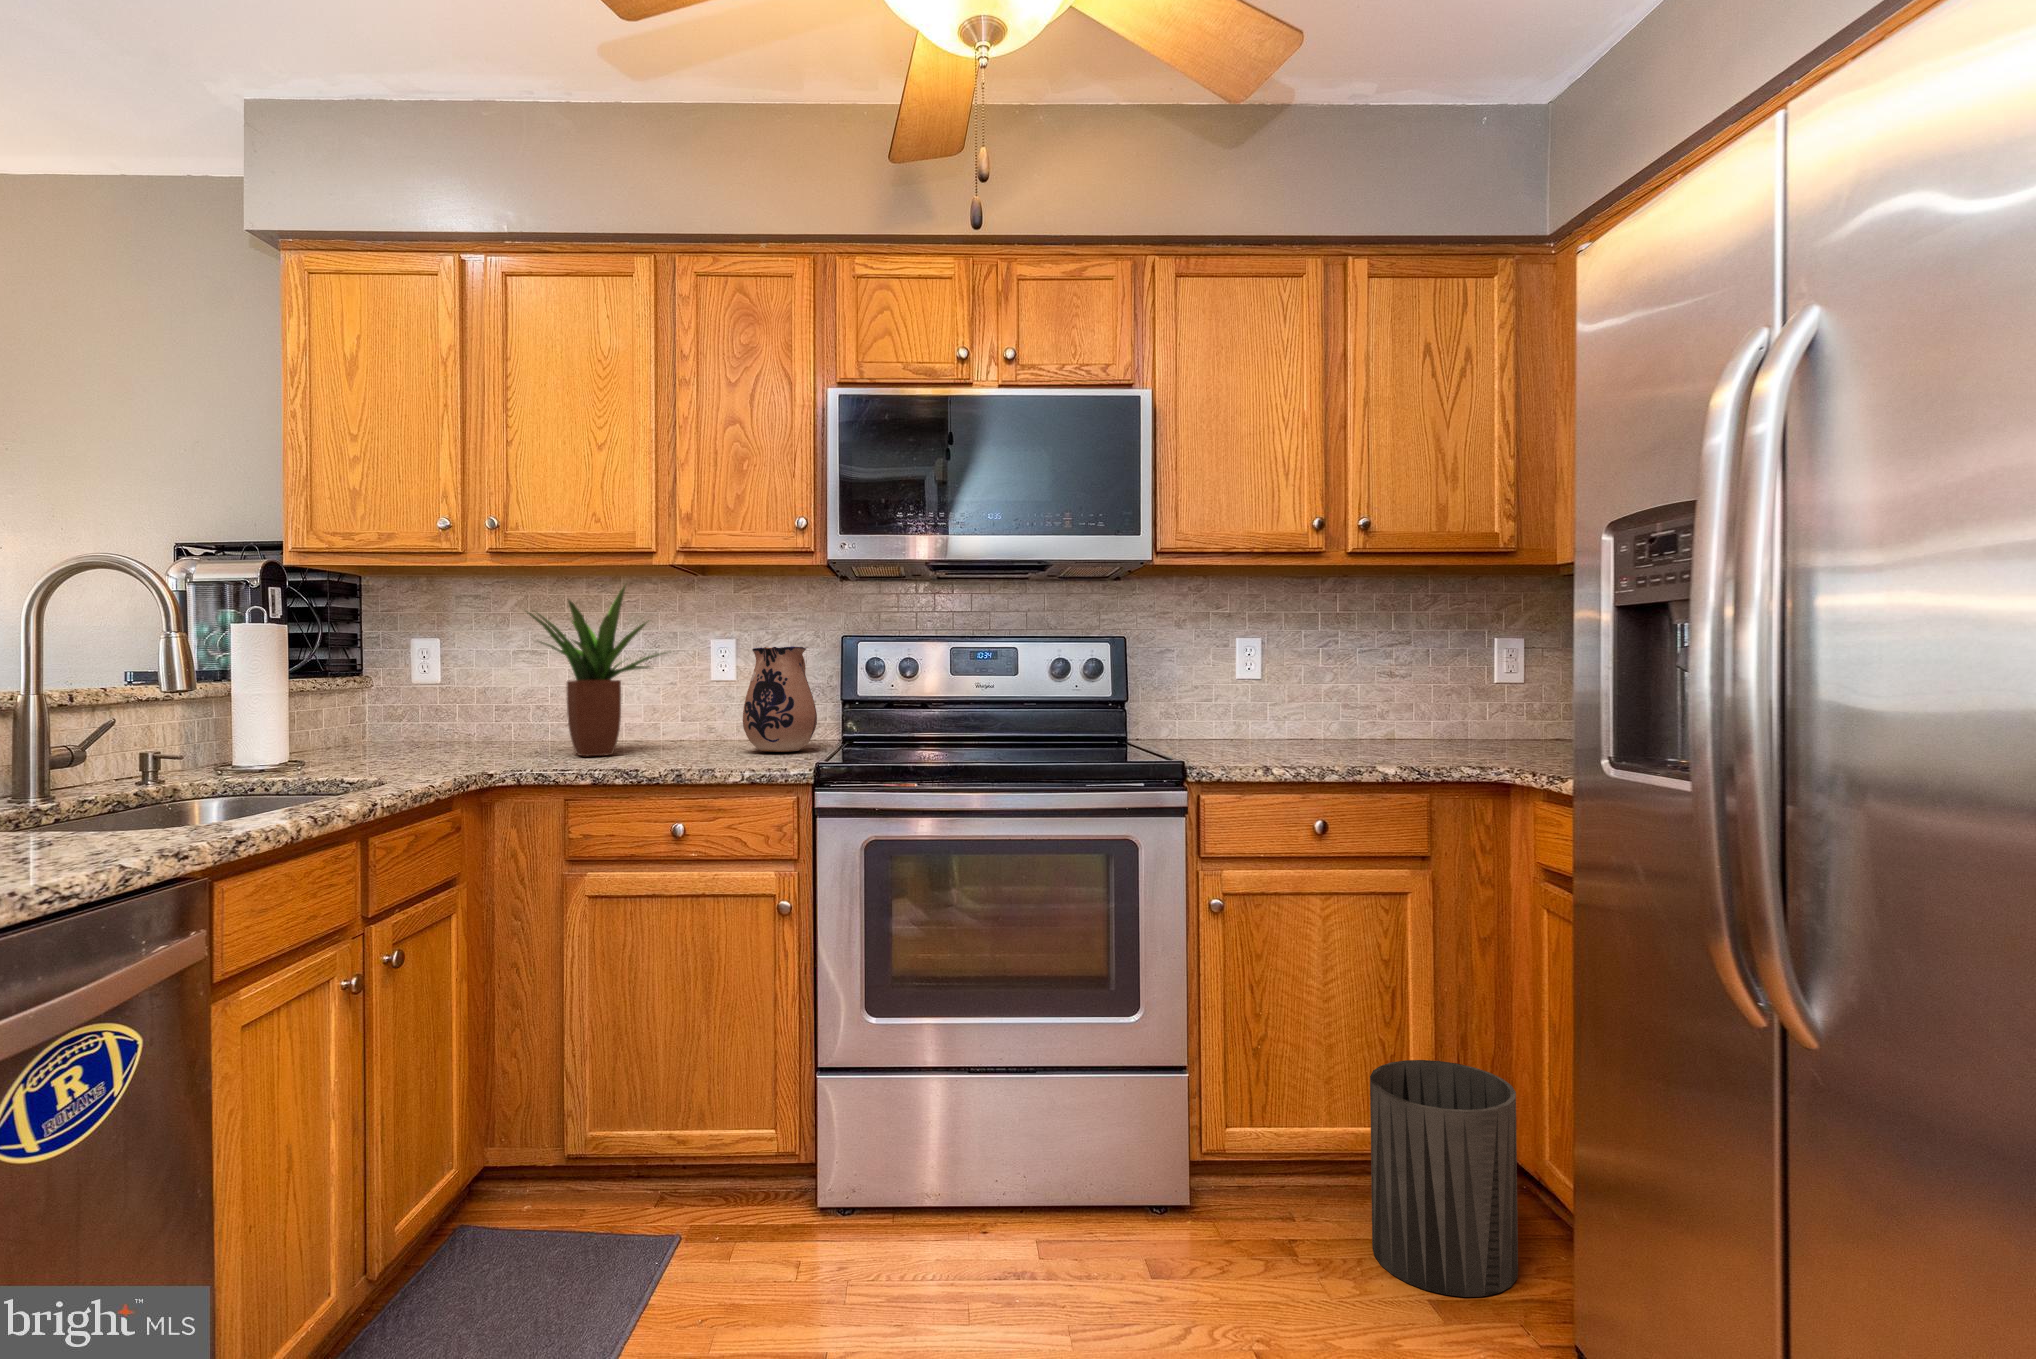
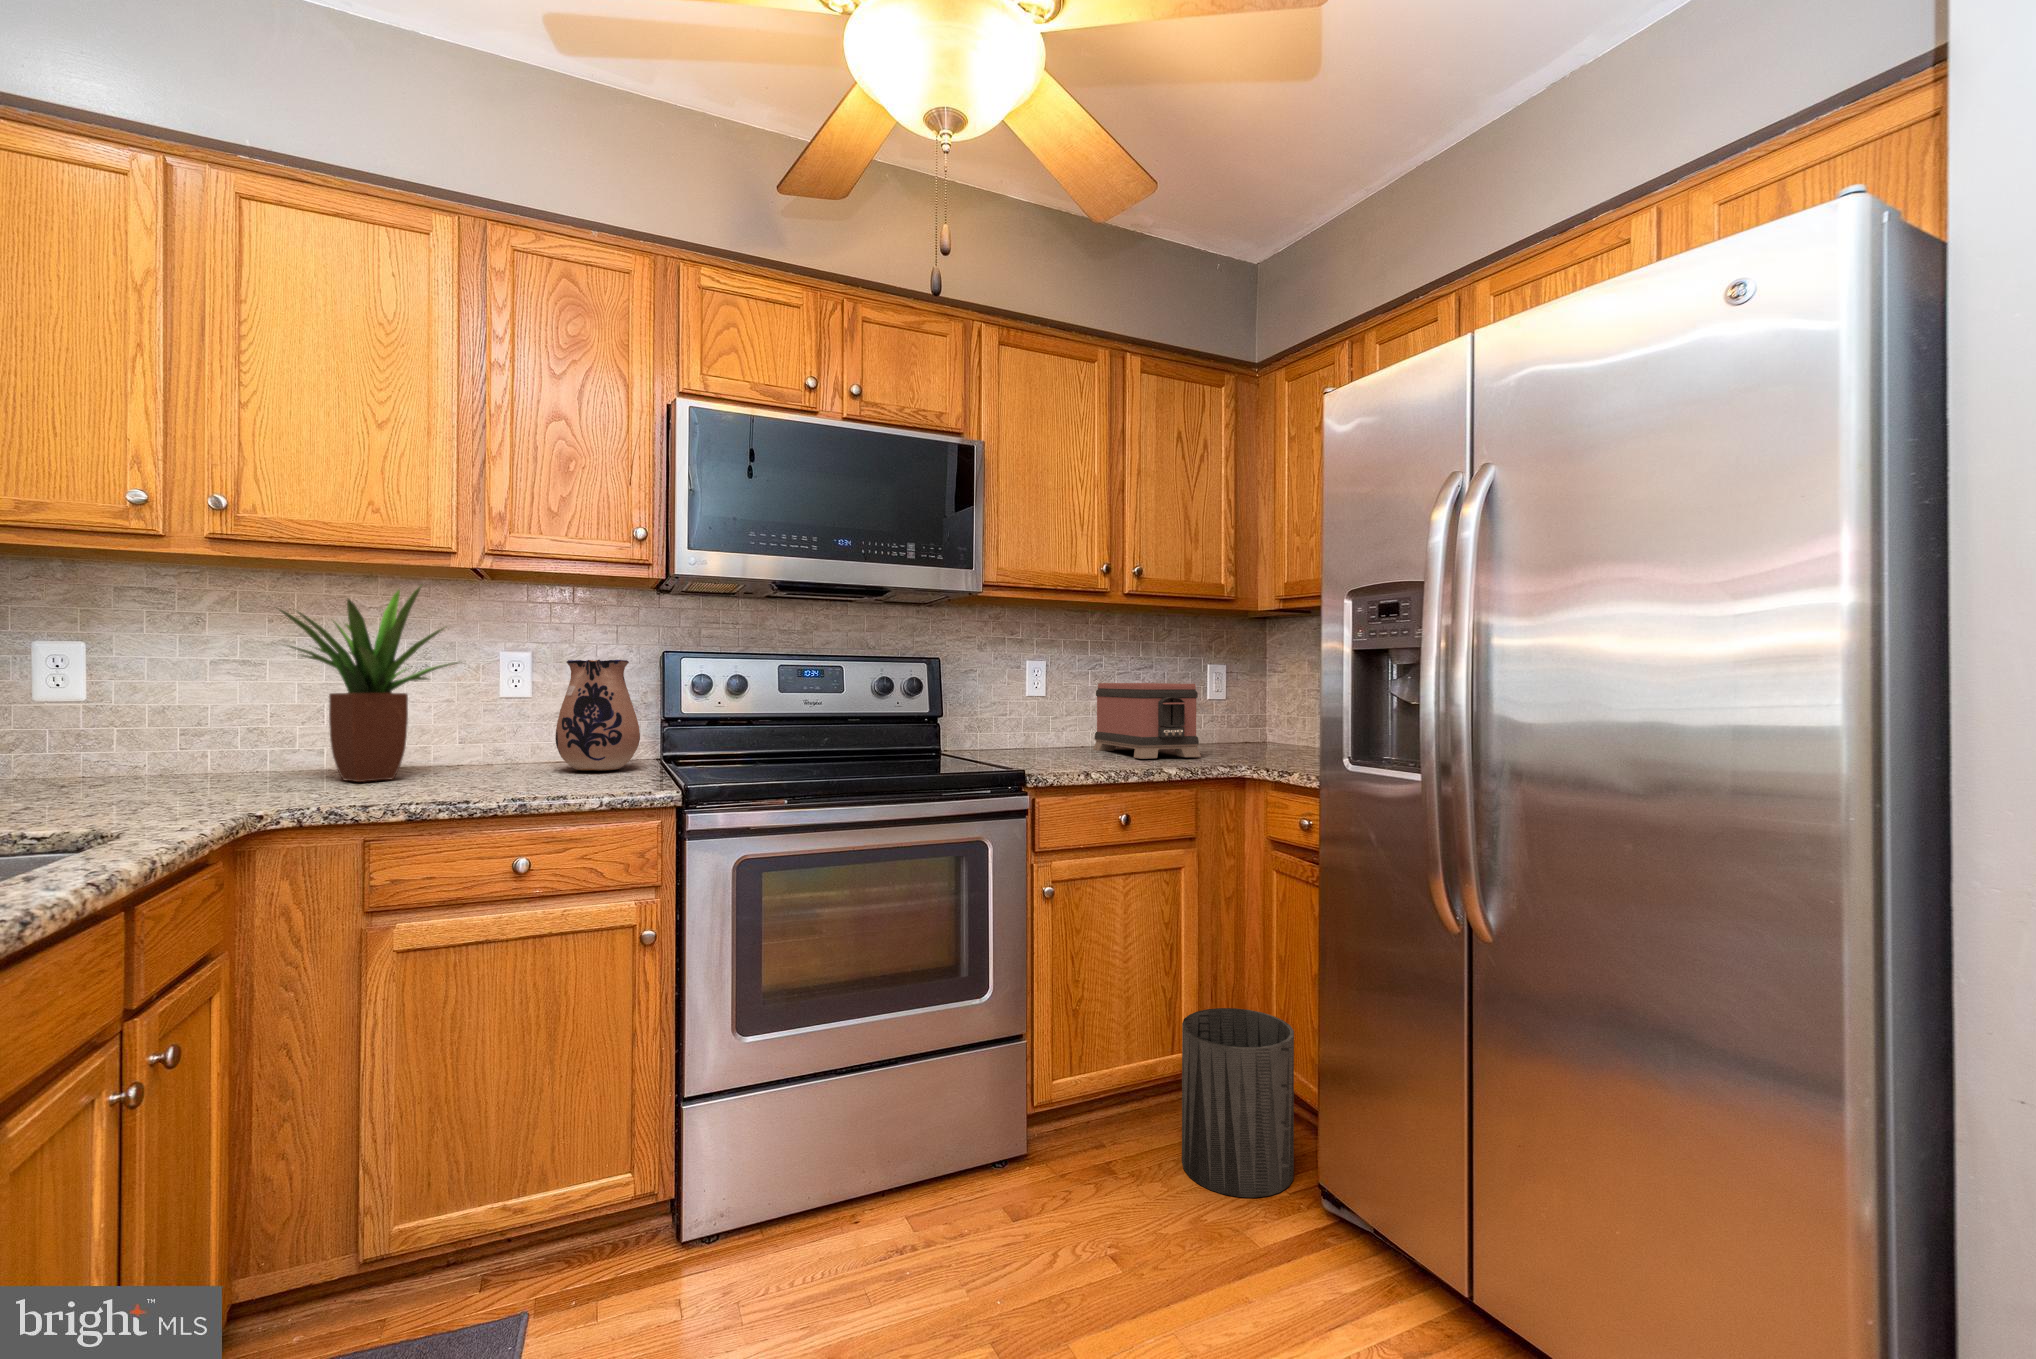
toaster: none [1333,660,1451,752] -> present [1093,683,1201,759]

